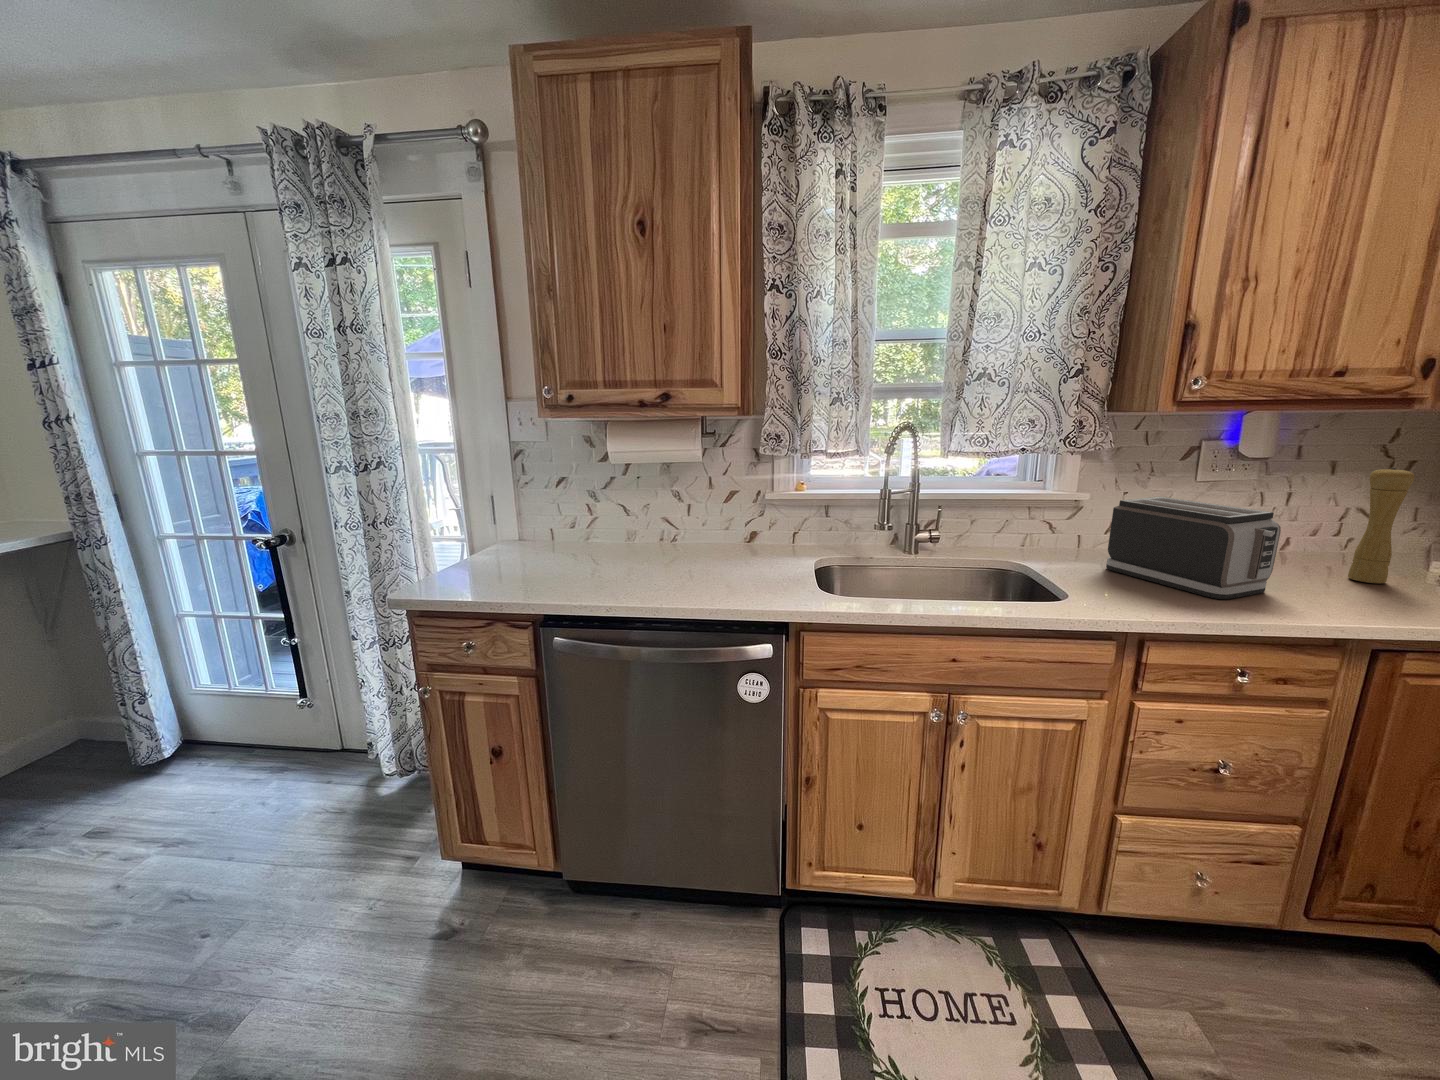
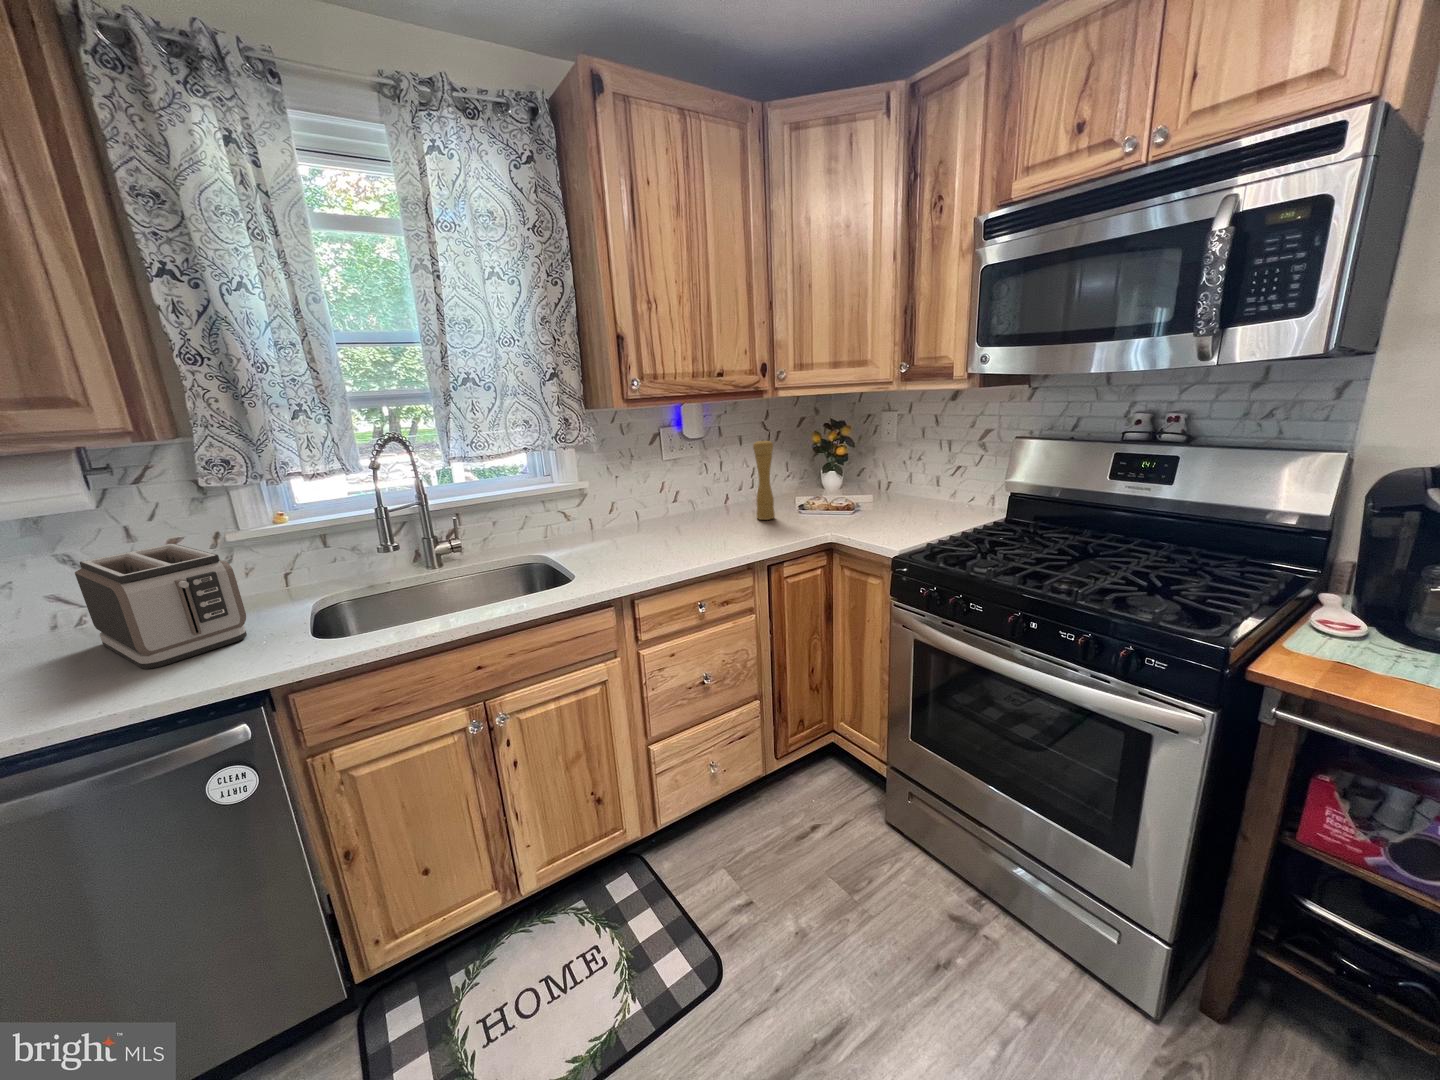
toaster: present [1106,497,1281,599] -> present [75,543,247,669]

